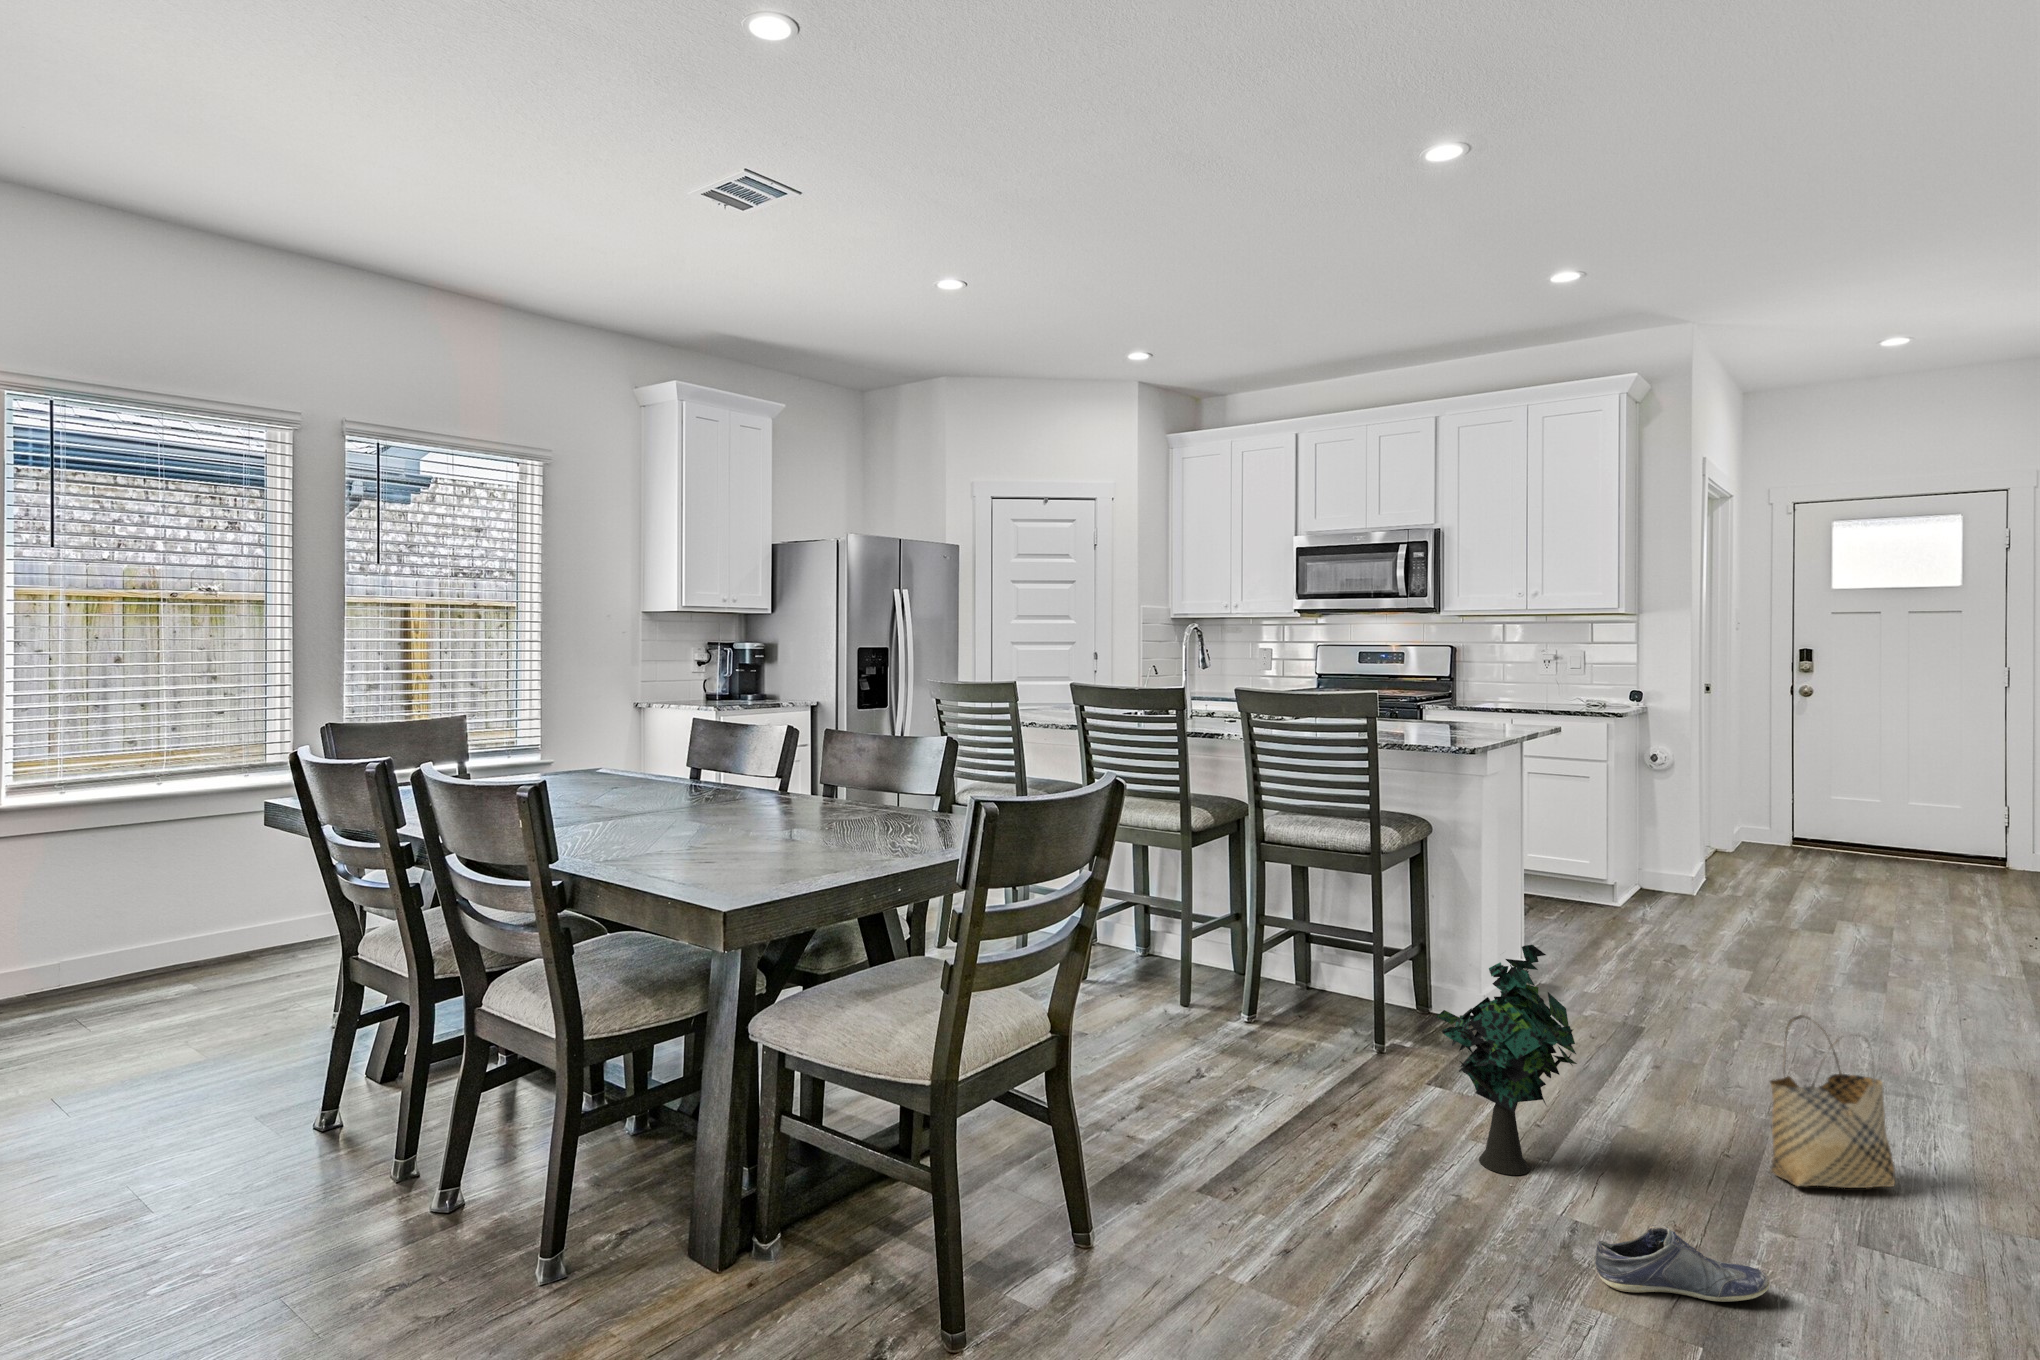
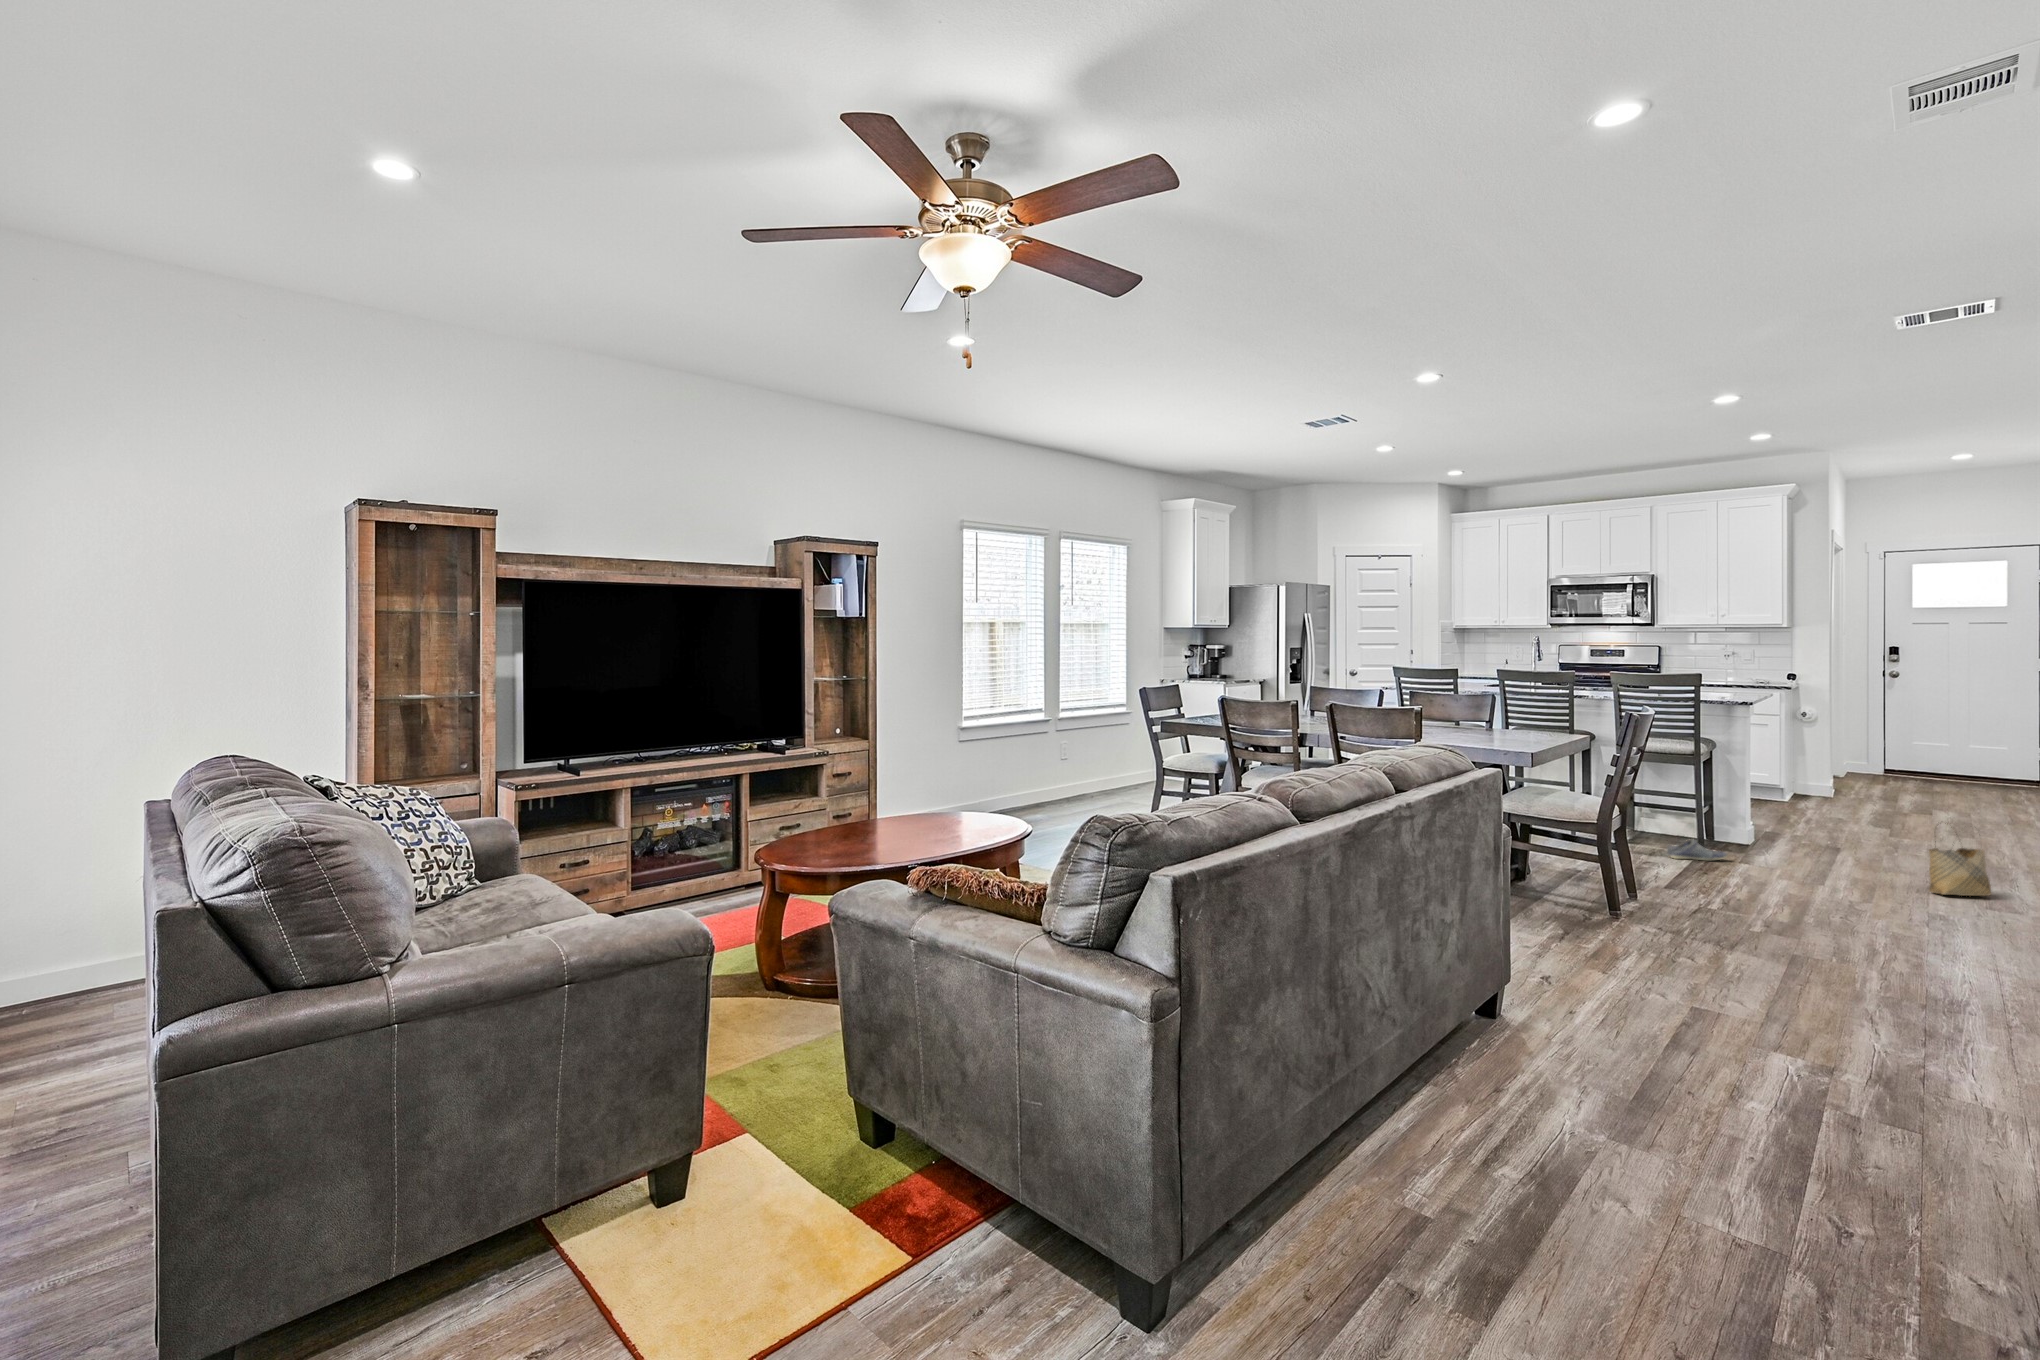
decorative plant: present [1437,945,1577,1175] -> none [1758,788,1835,890]
shoe: present [1595,1225,1770,1302] -> present [1667,839,1728,861]

